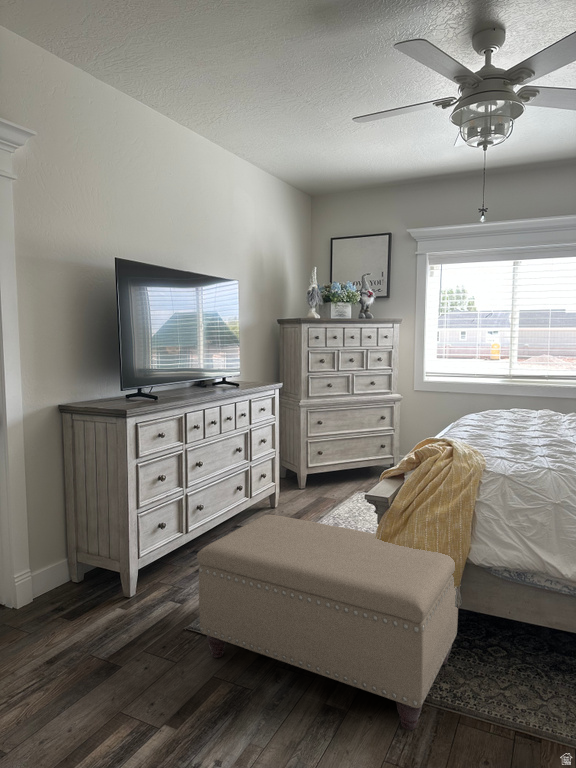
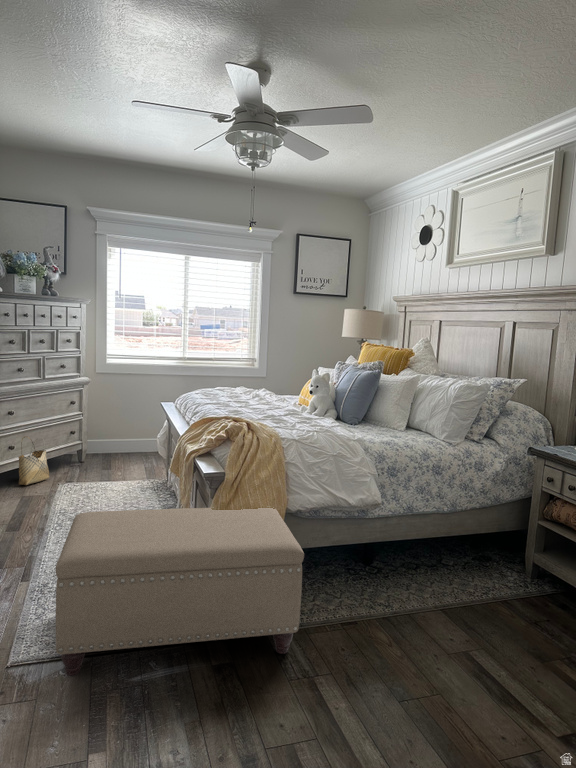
woven basket: none [322,446,350,490] -> present [18,436,49,485]

